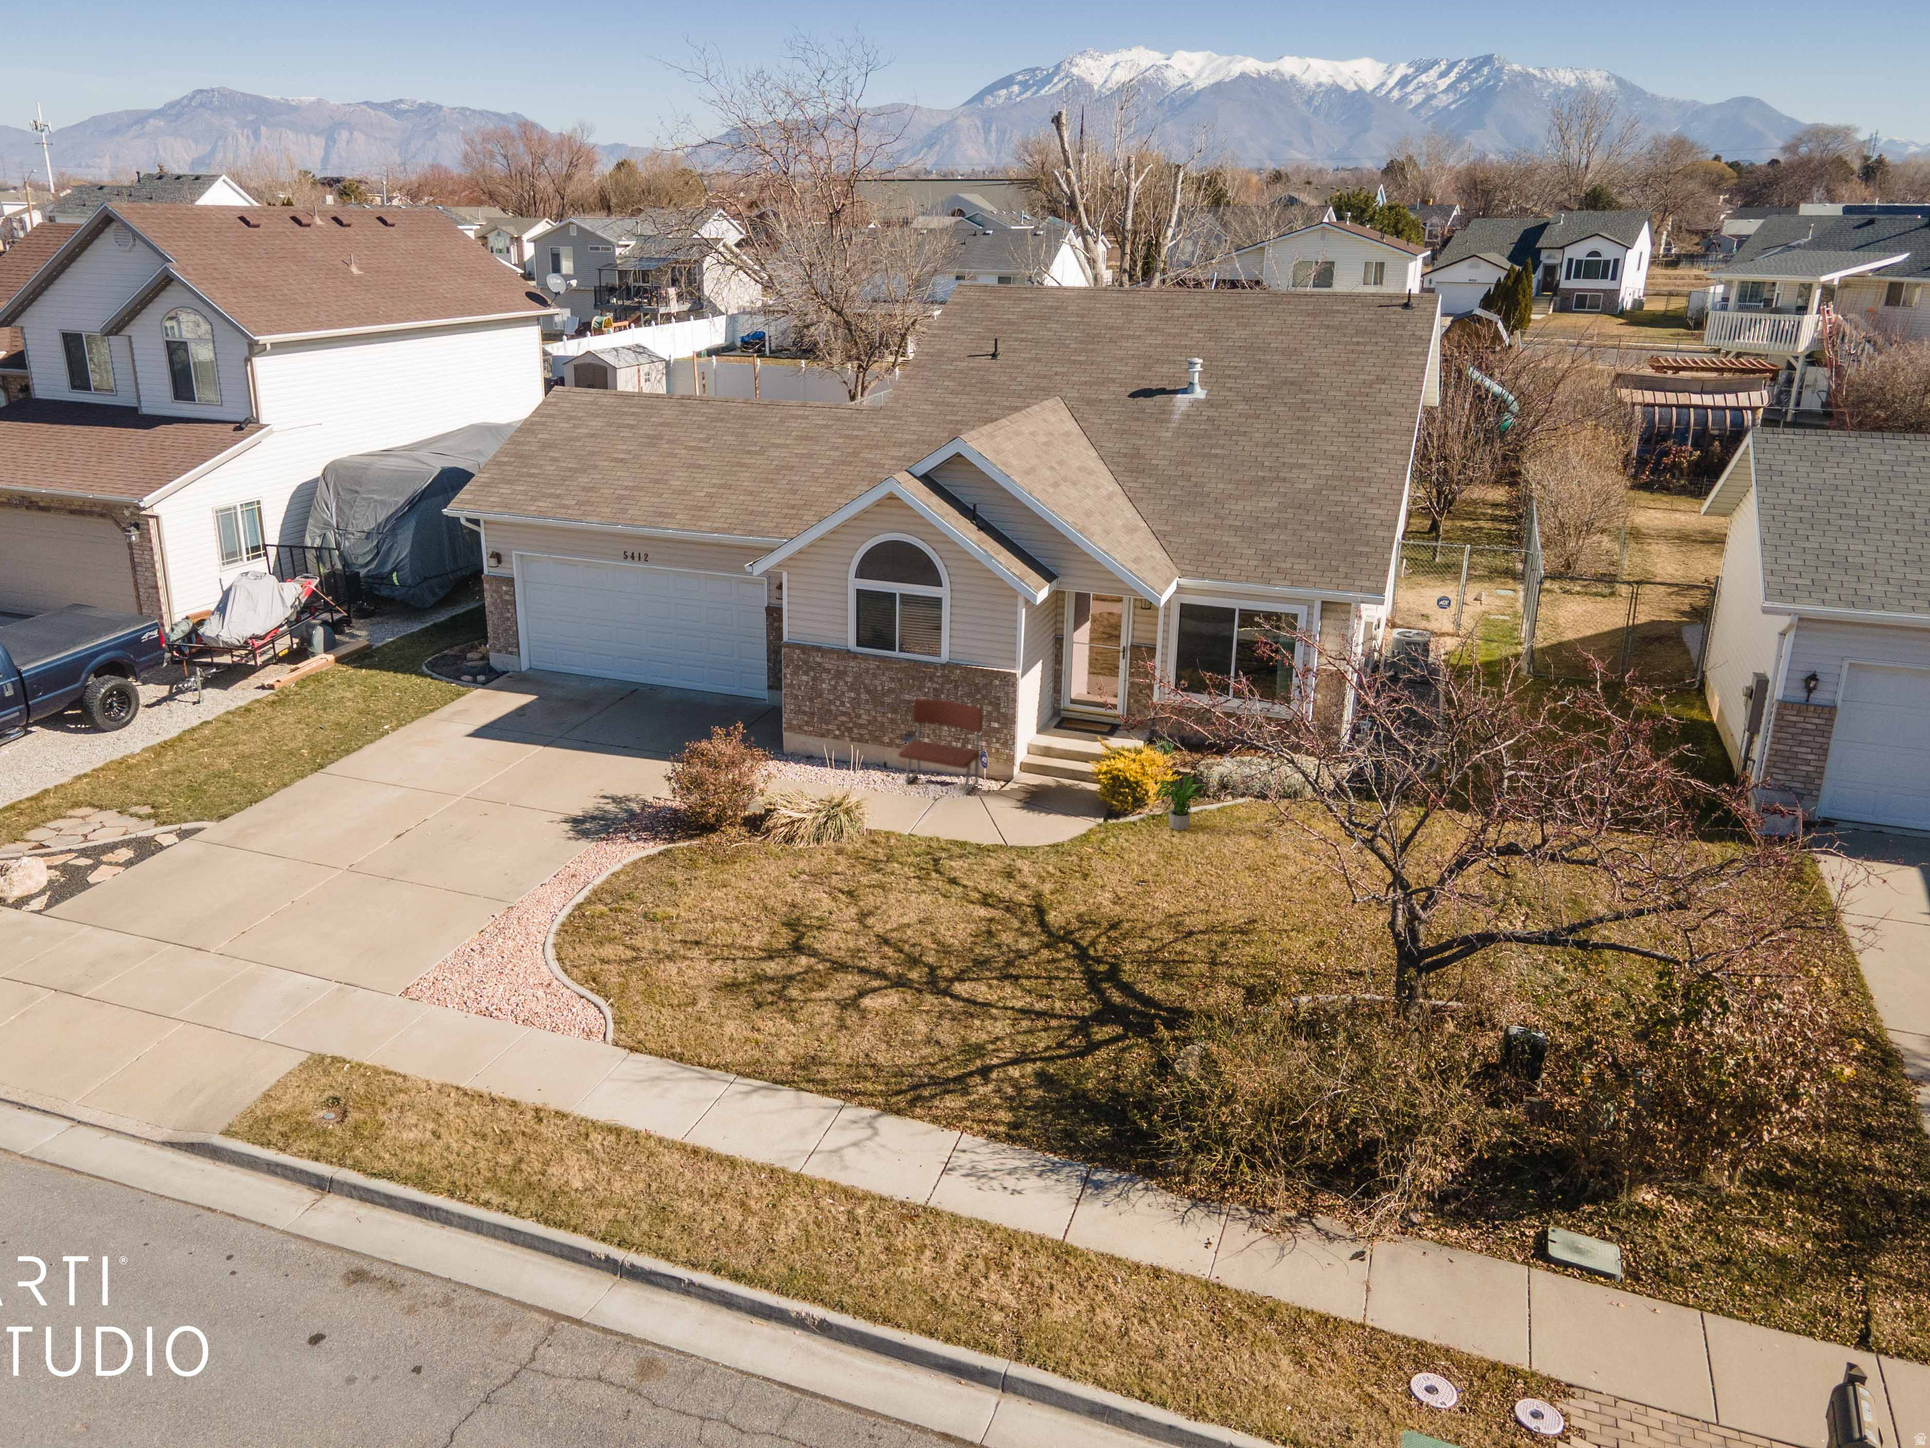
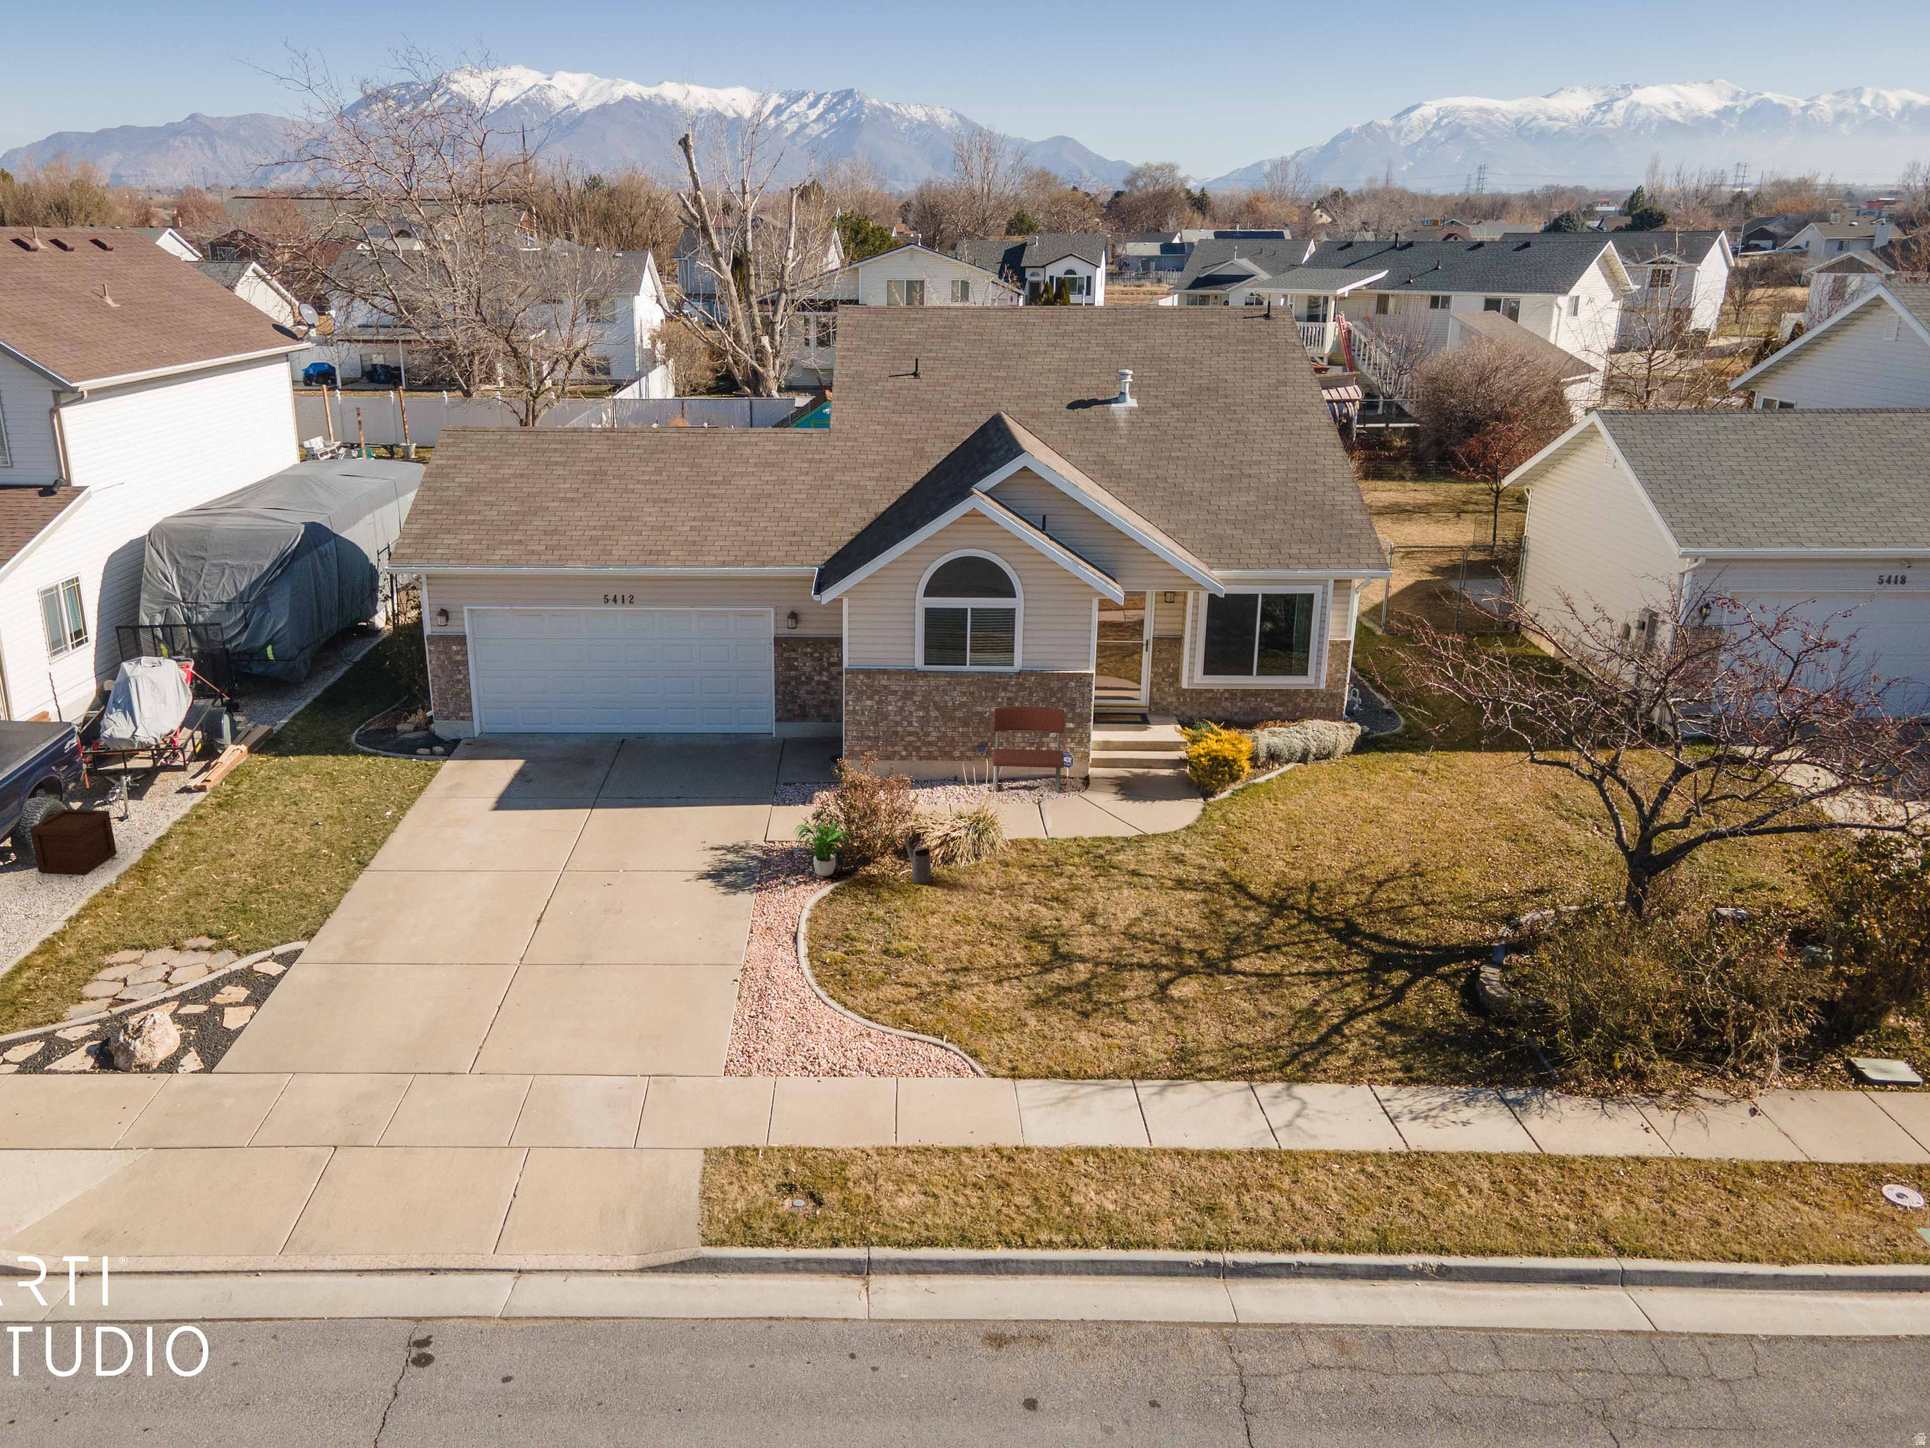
wooden crate: none [91,688,162,743] -> present [30,809,117,874]
potted plant: present [1157,776,1209,830] -> present [794,823,849,876]
watering can: none [733,812,754,861] -> present [904,837,932,884]

